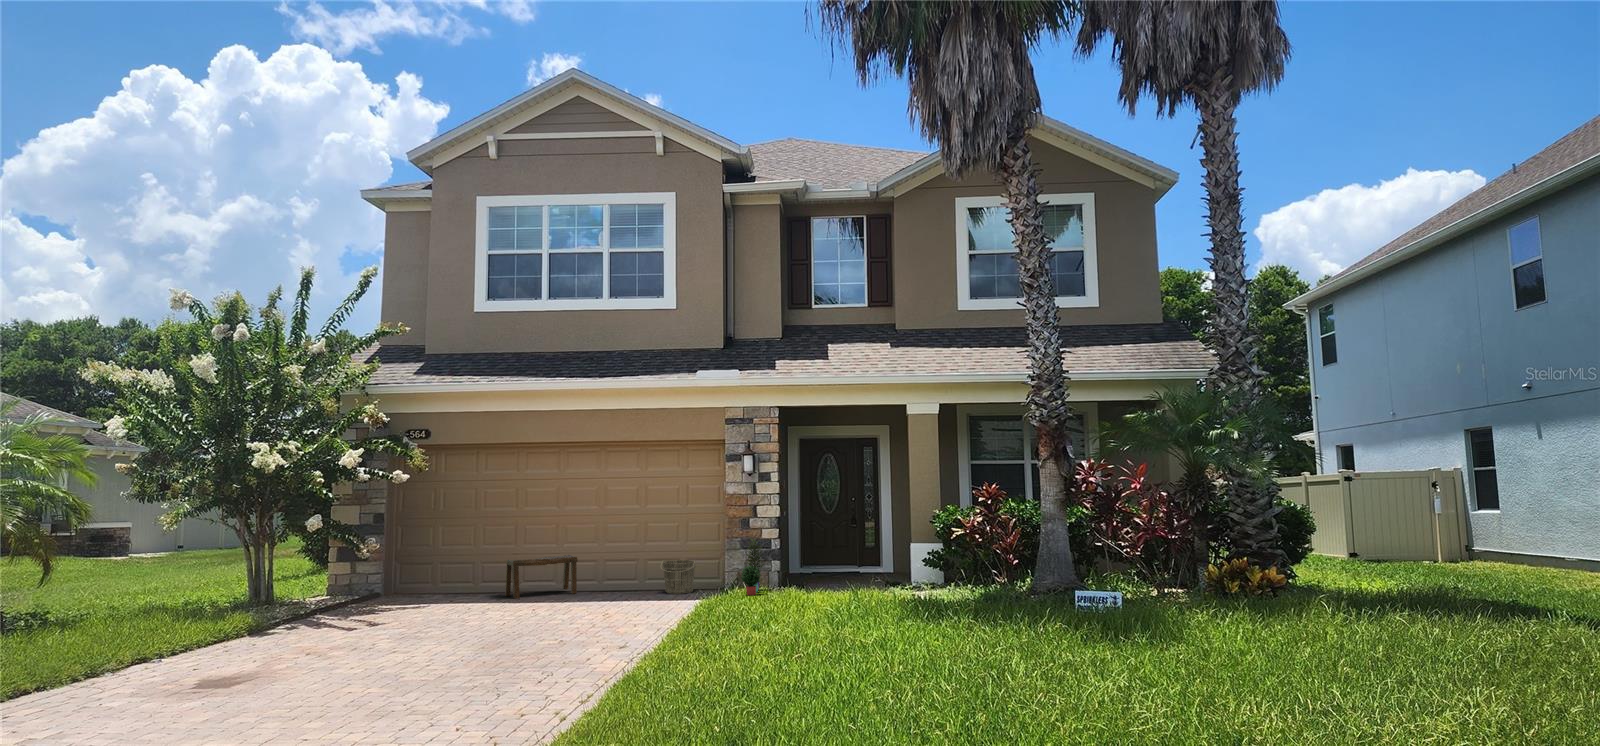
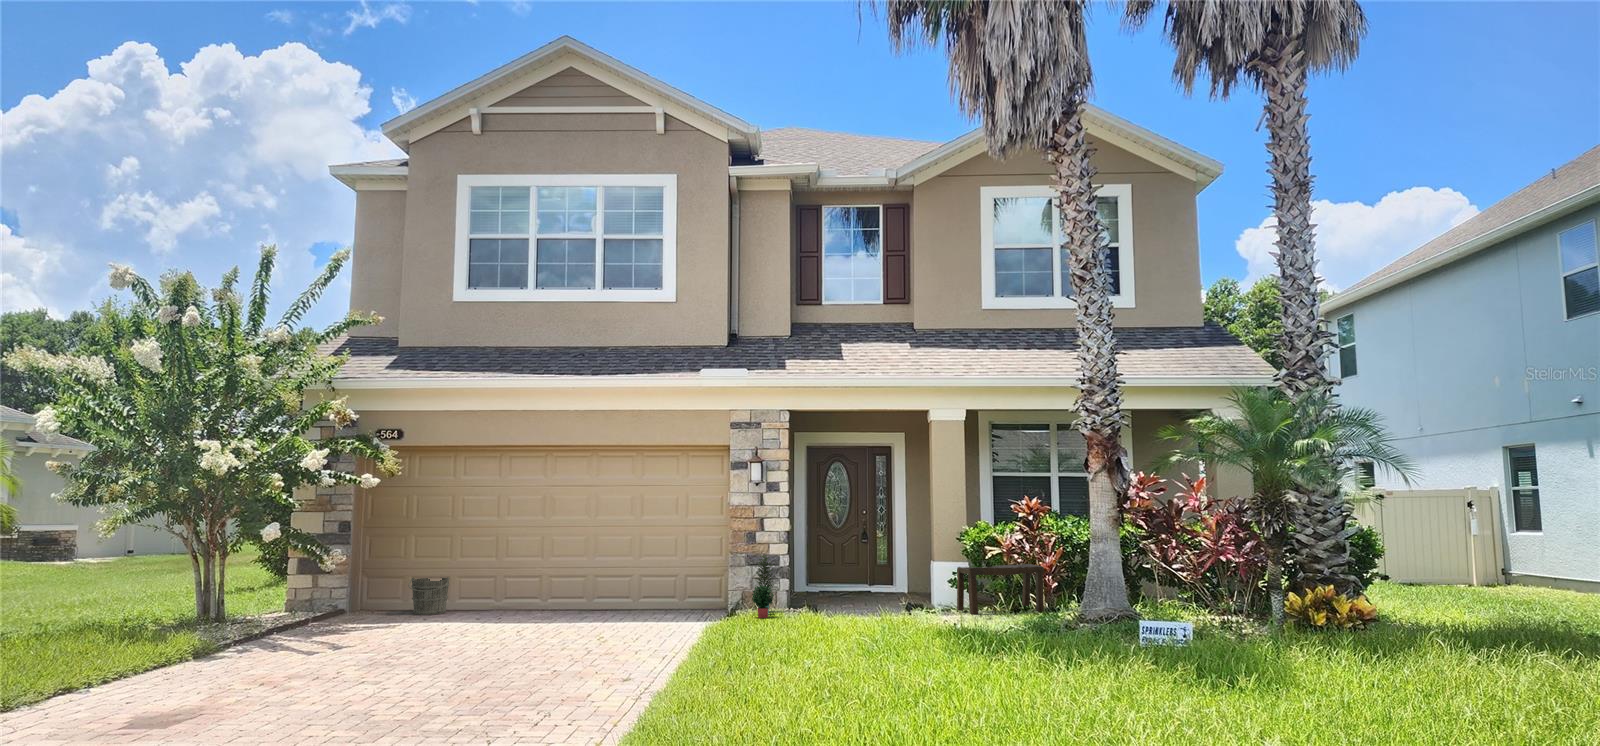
bench: present [505,555,578,599] -> present [957,564,1044,615]
bucket: present [660,560,695,594] -> present [408,577,449,615]

